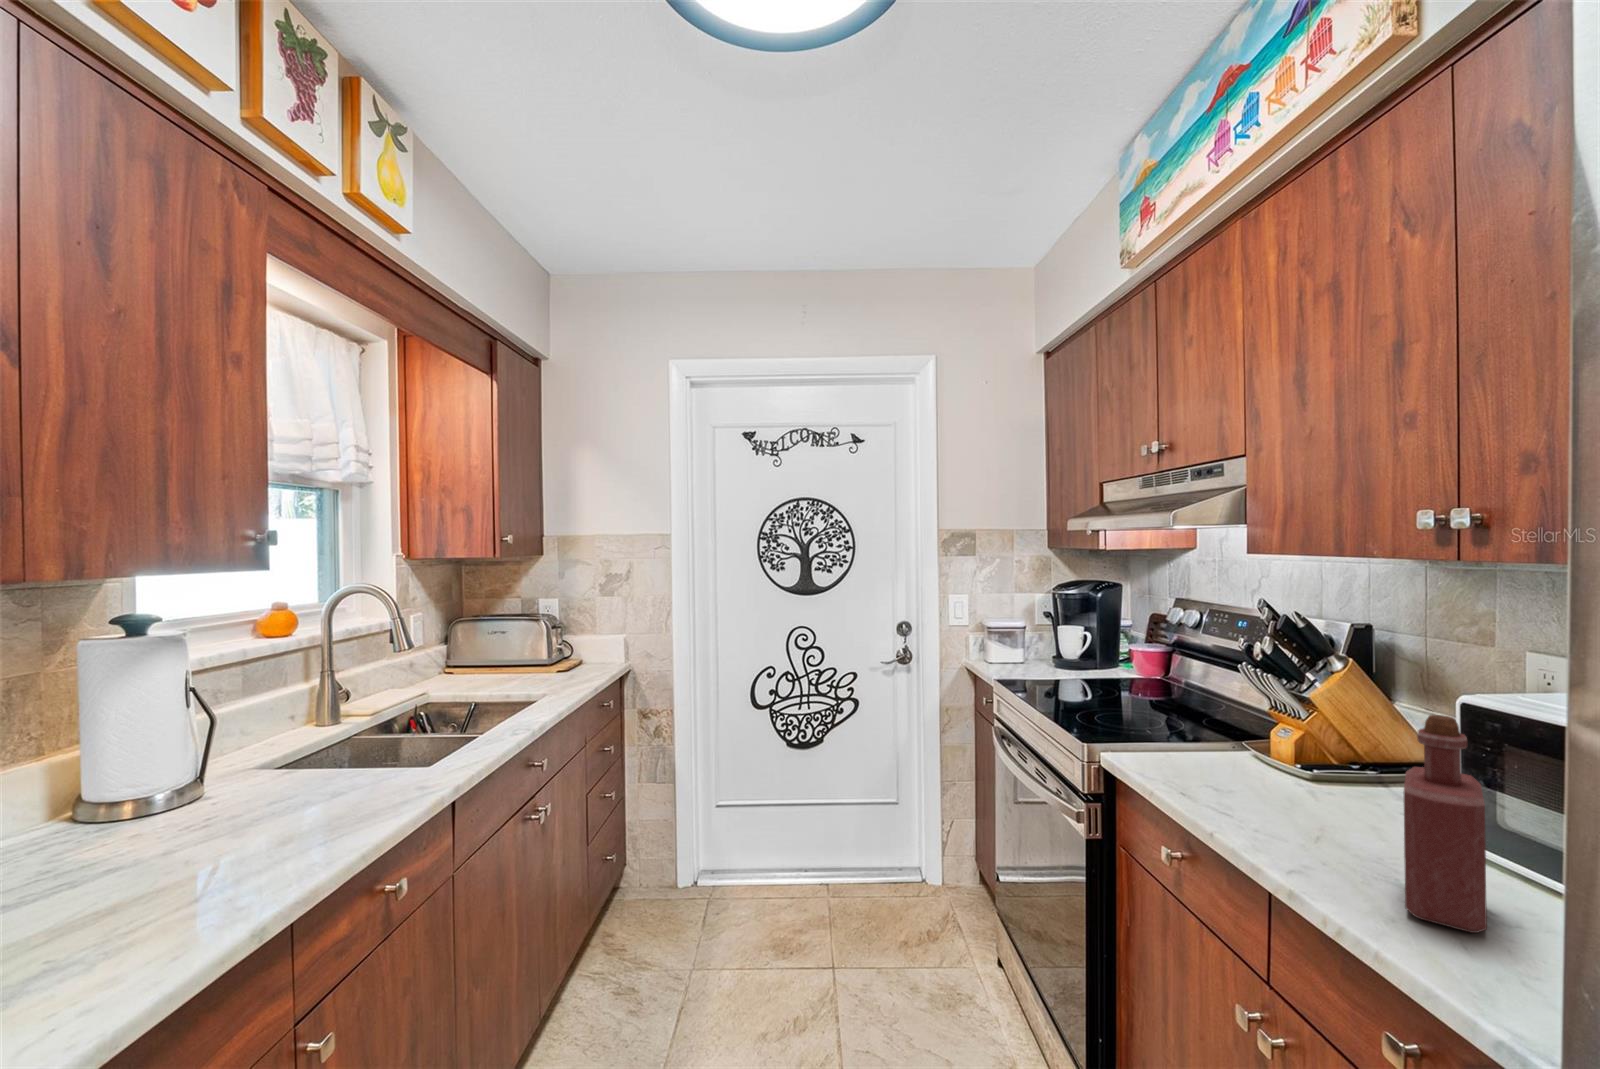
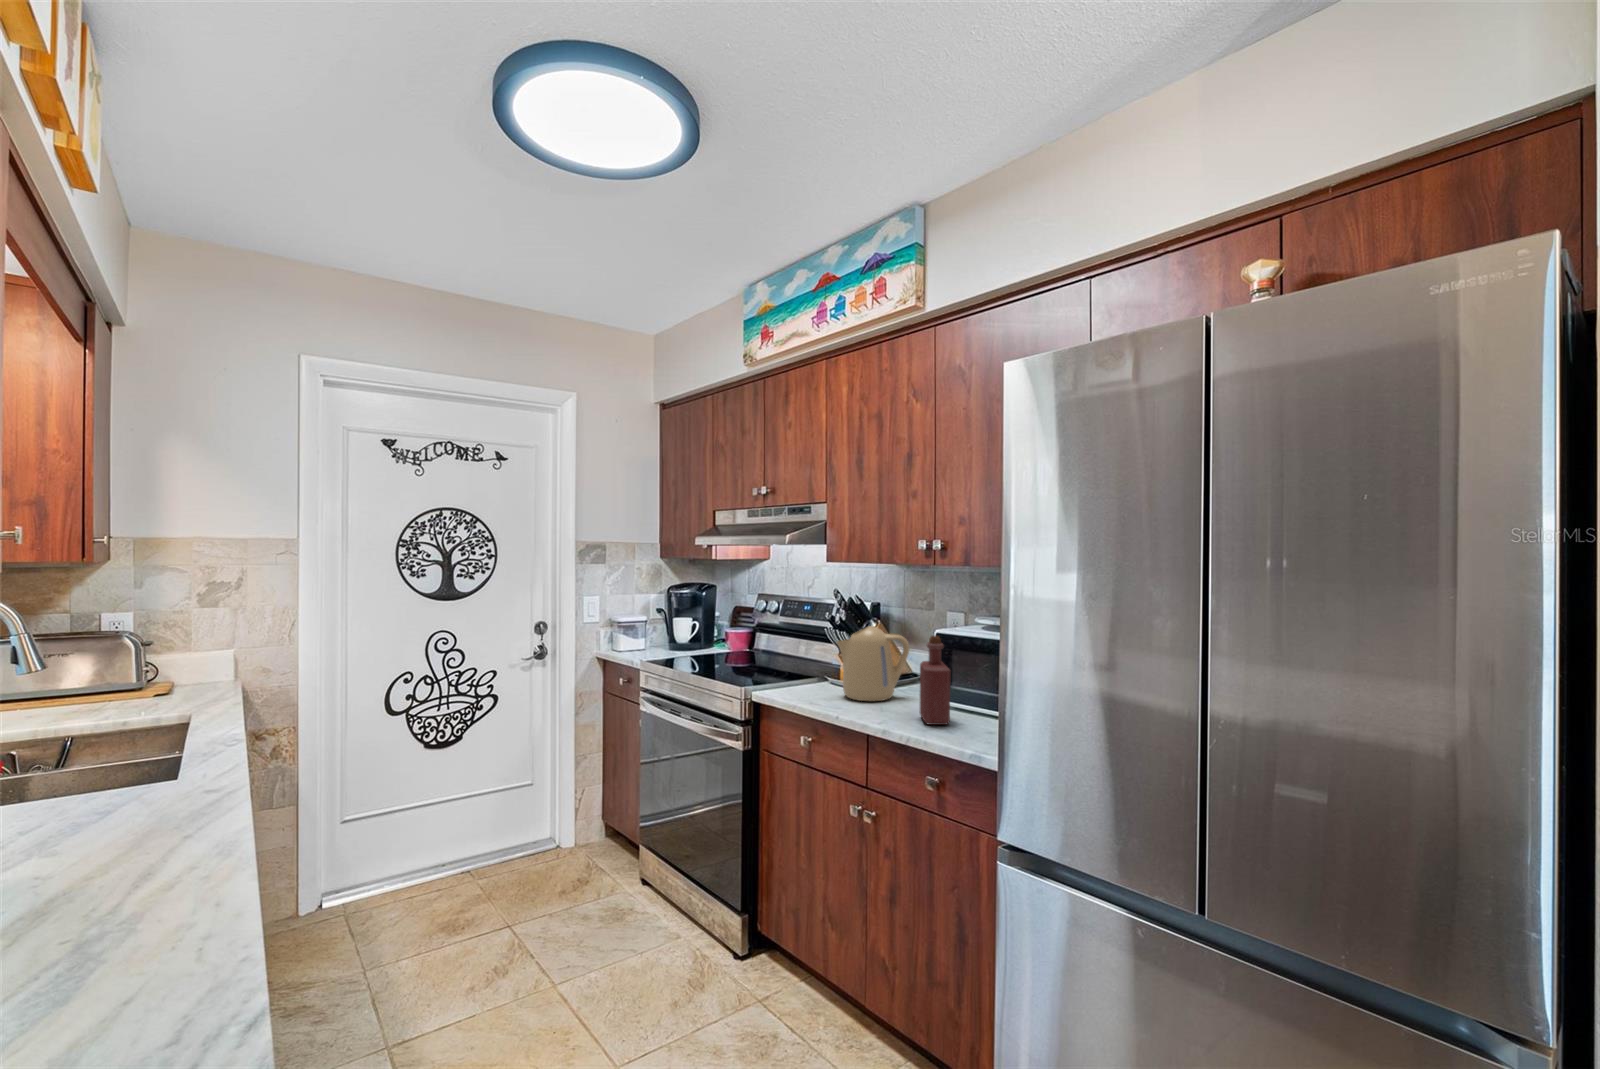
kettle: none [1238,672,1410,821] -> present [837,626,909,701]

